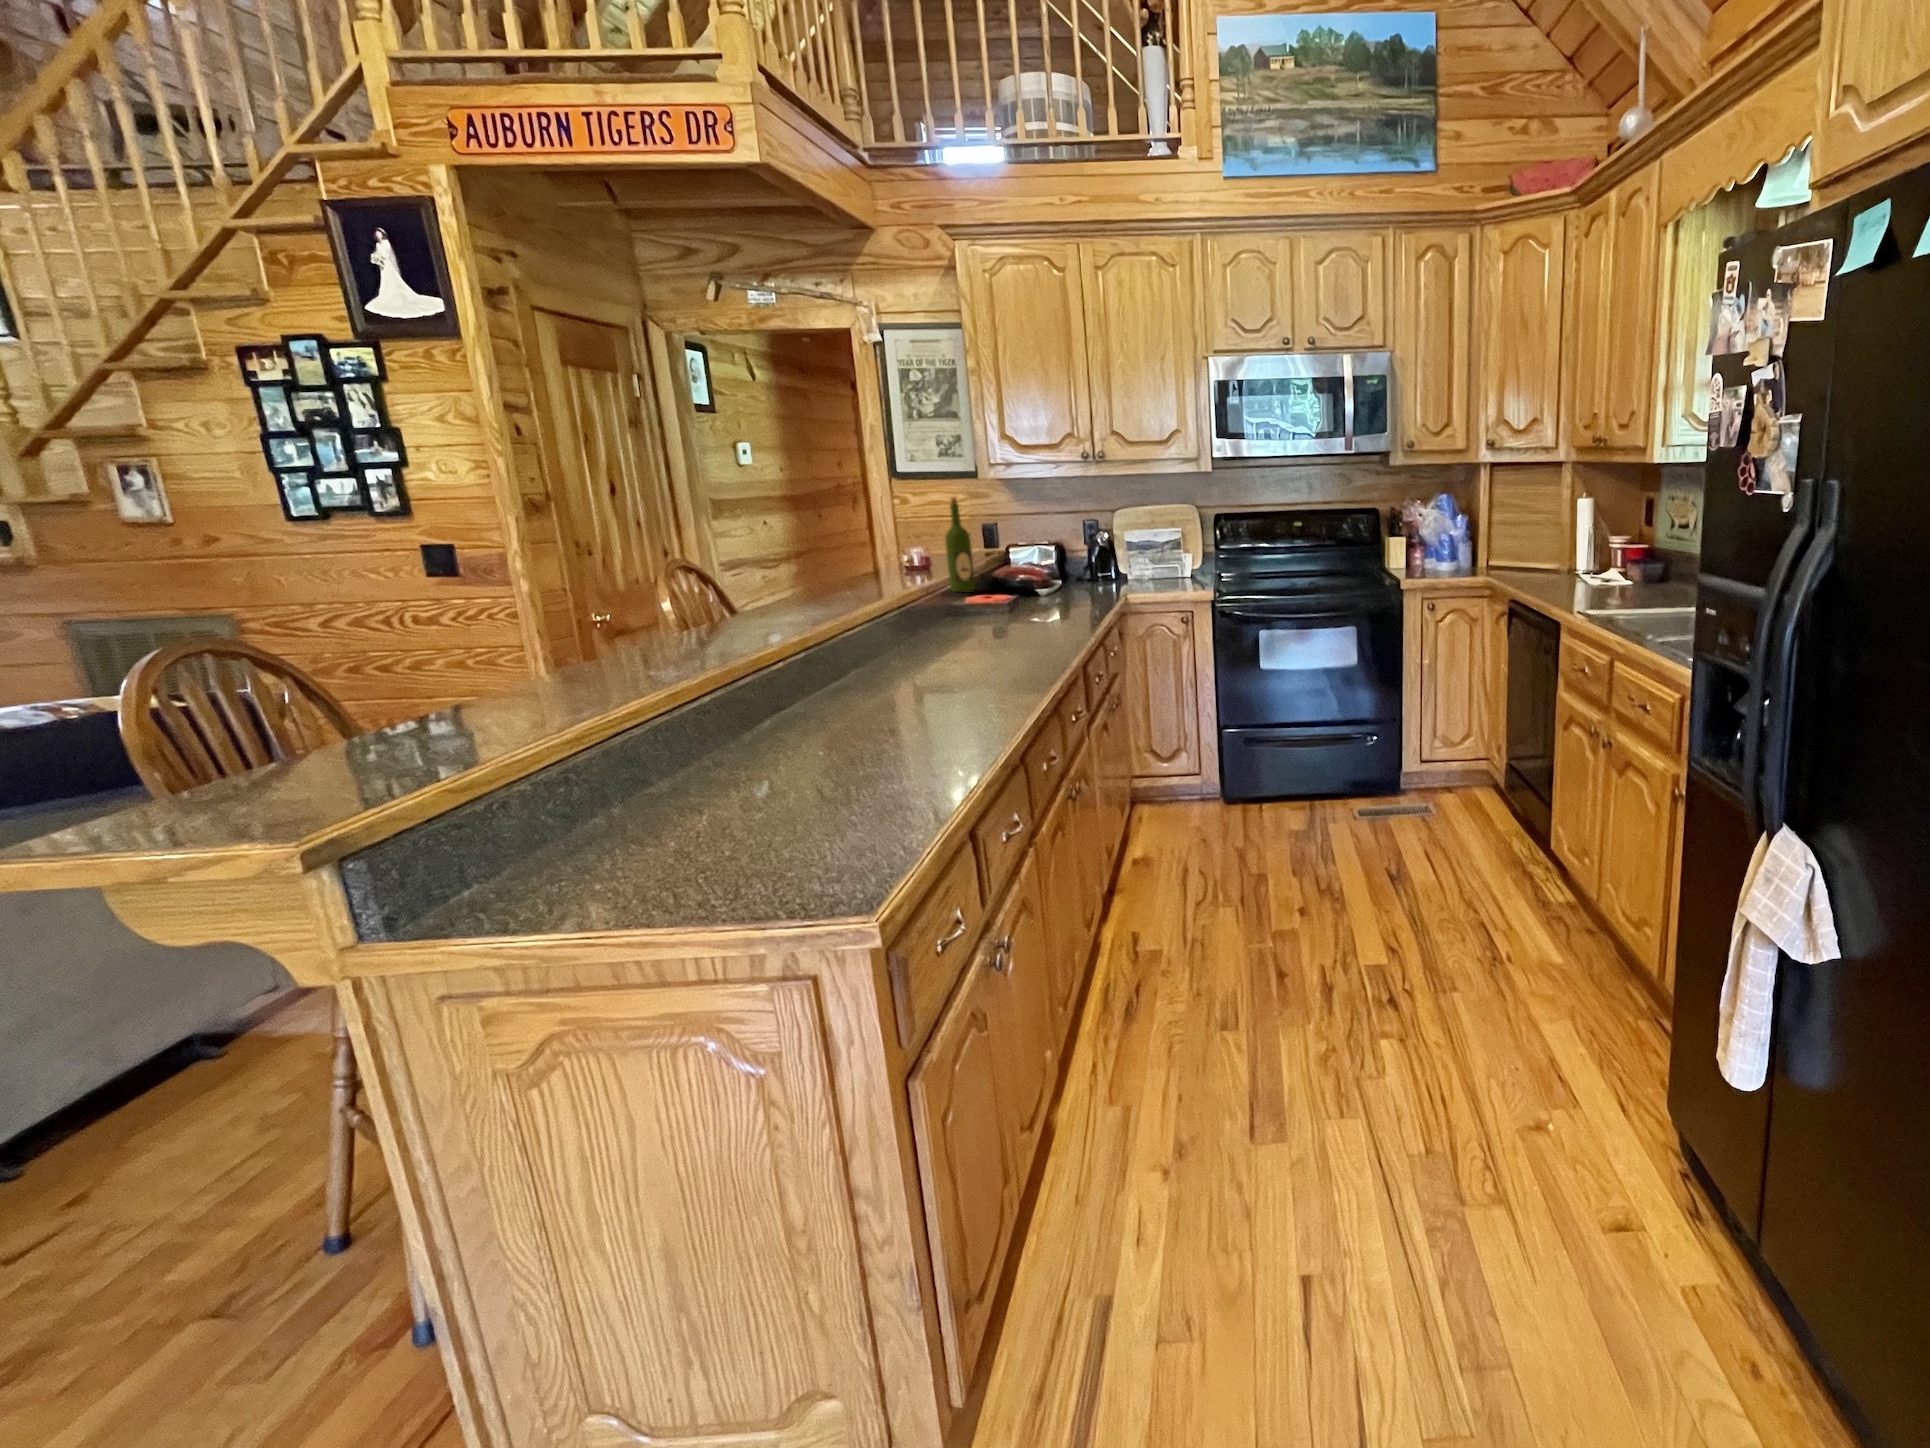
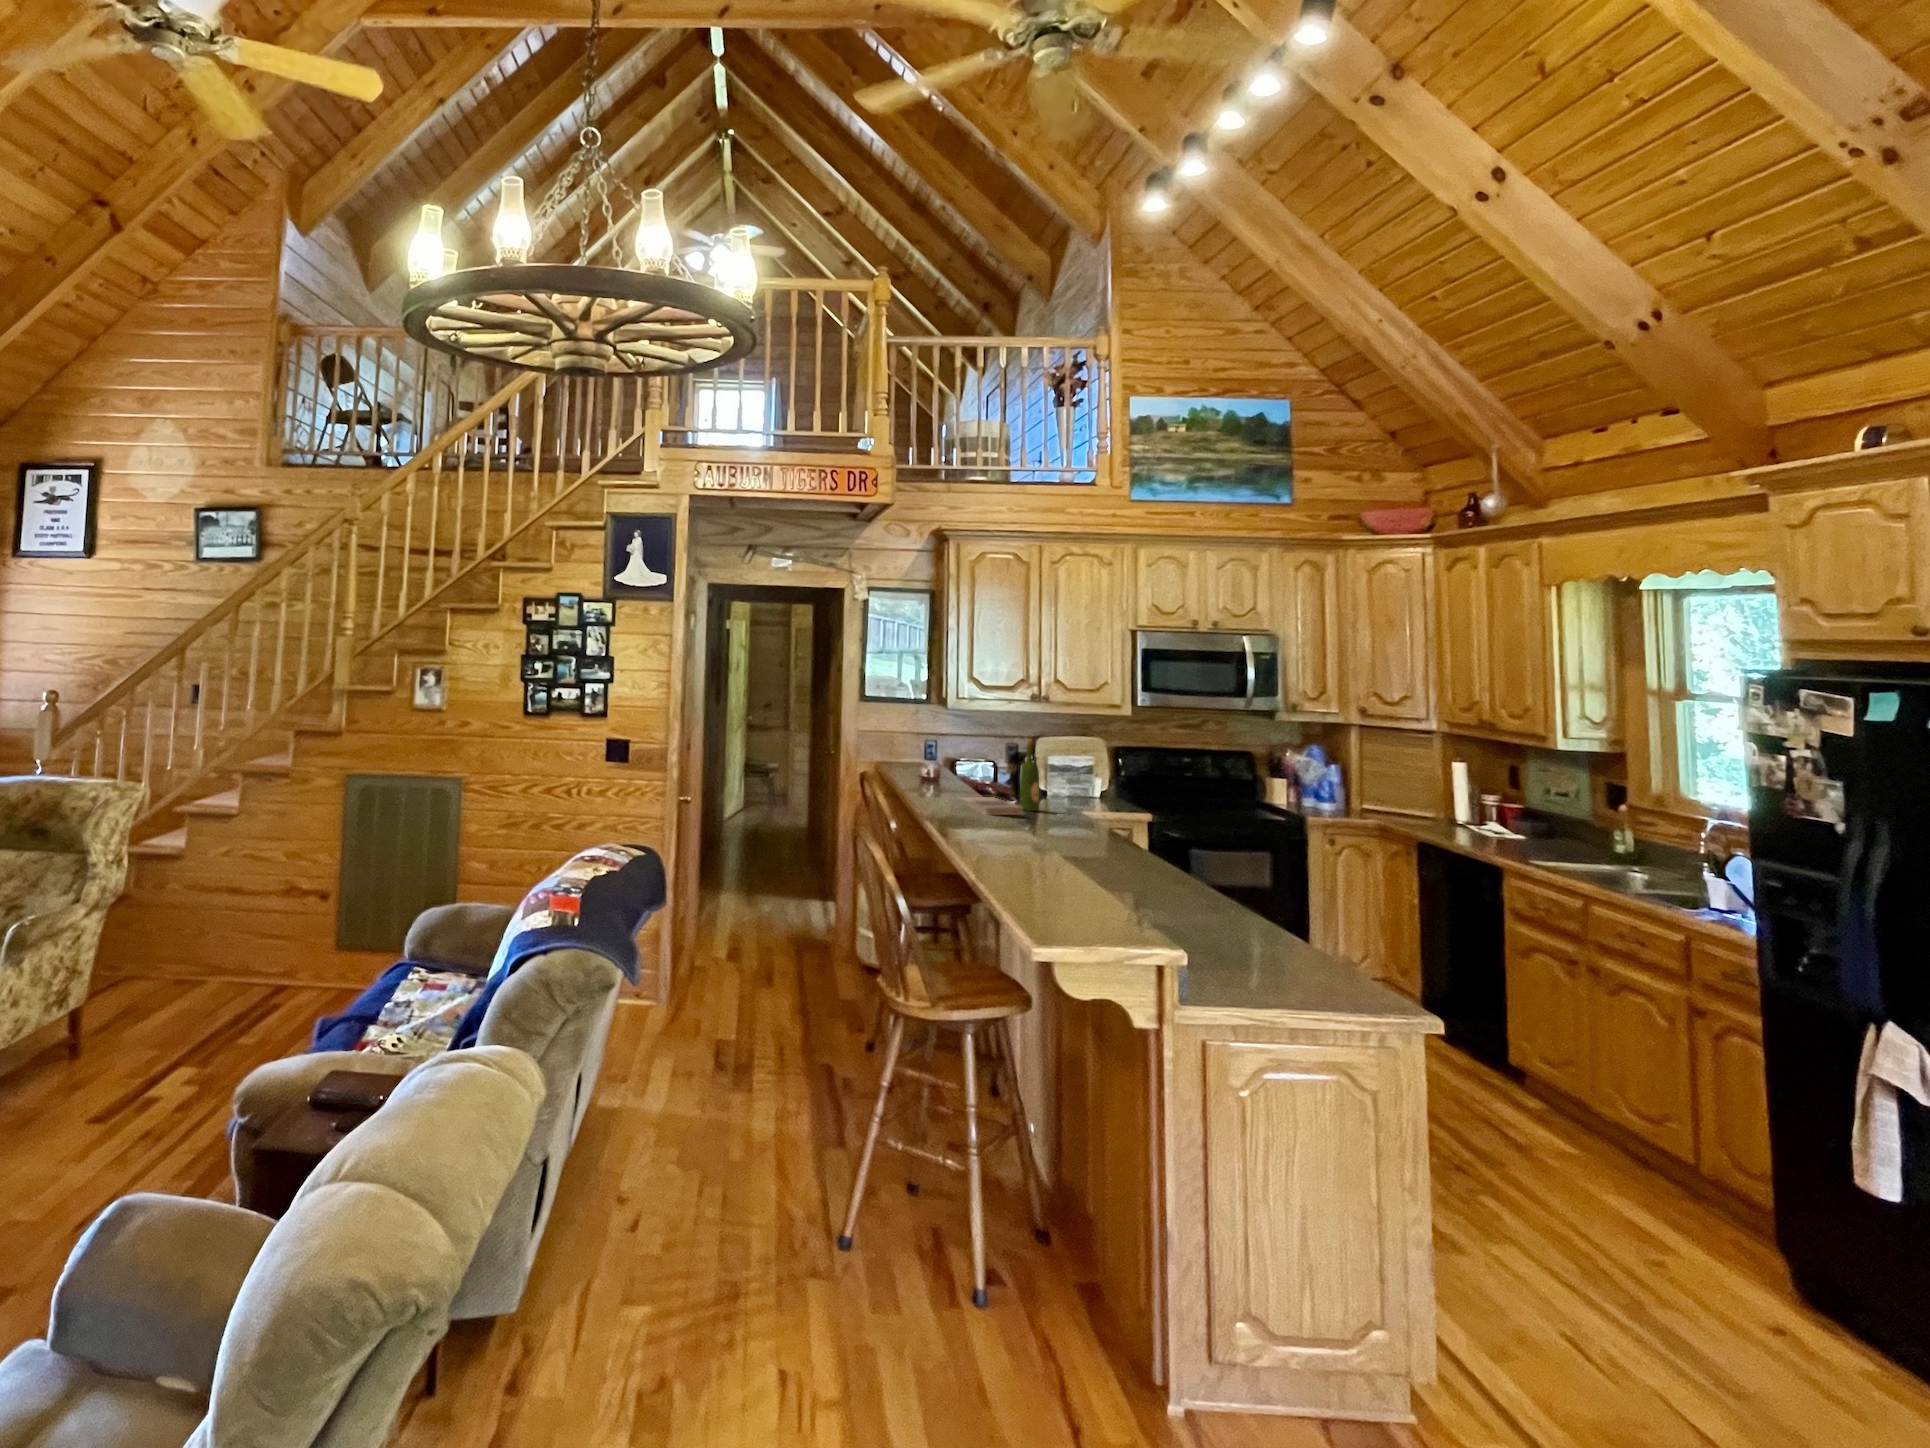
hardback book: none [849,578,910,601] -> present [960,797,1022,815]

